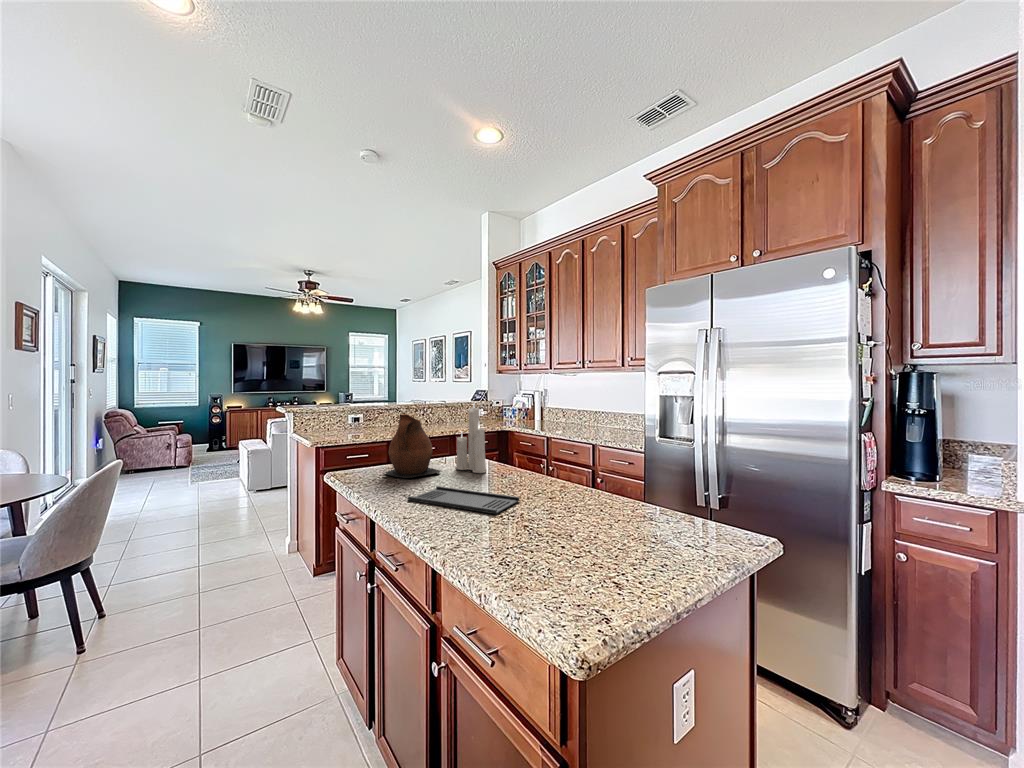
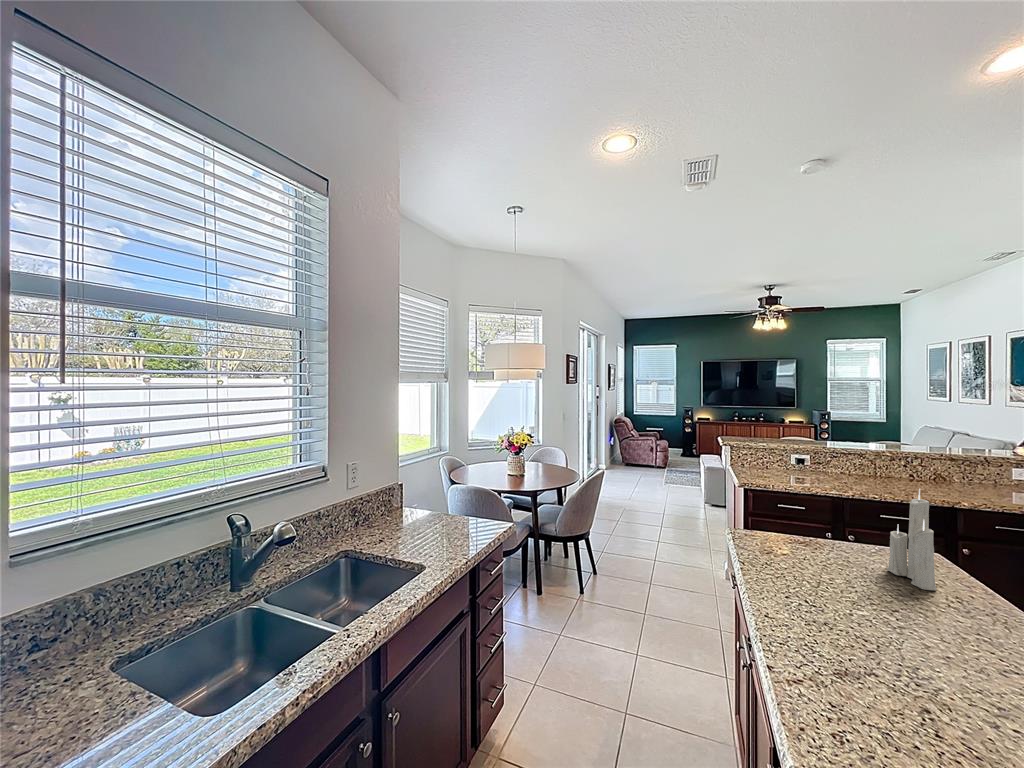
ceramic pitcher: present [385,414,440,478] -> none [783,491,860,570]
tray: present [408,486,520,514] -> none [787,589,951,665]

